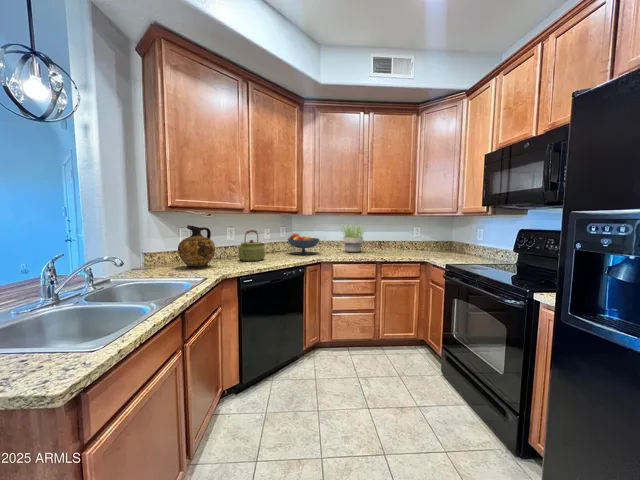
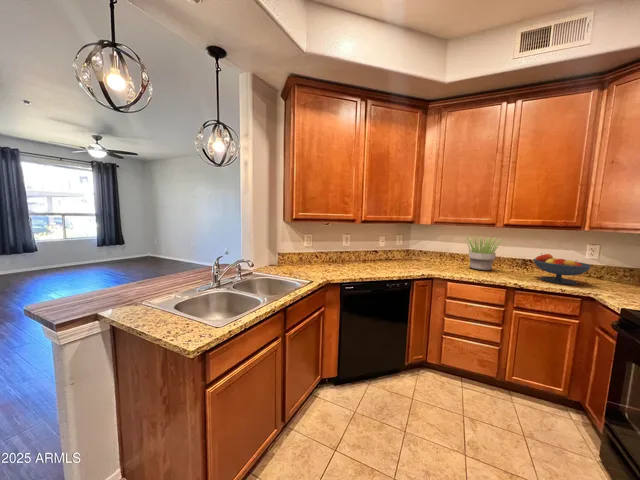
ceramic jug: present [178,225,215,268] -> none [298,234,327,270]
kettle: present [238,230,265,261] -> none [348,239,374,268]
fruit bowl: present [288,234,319,255] -> present [533,254,591,285]

